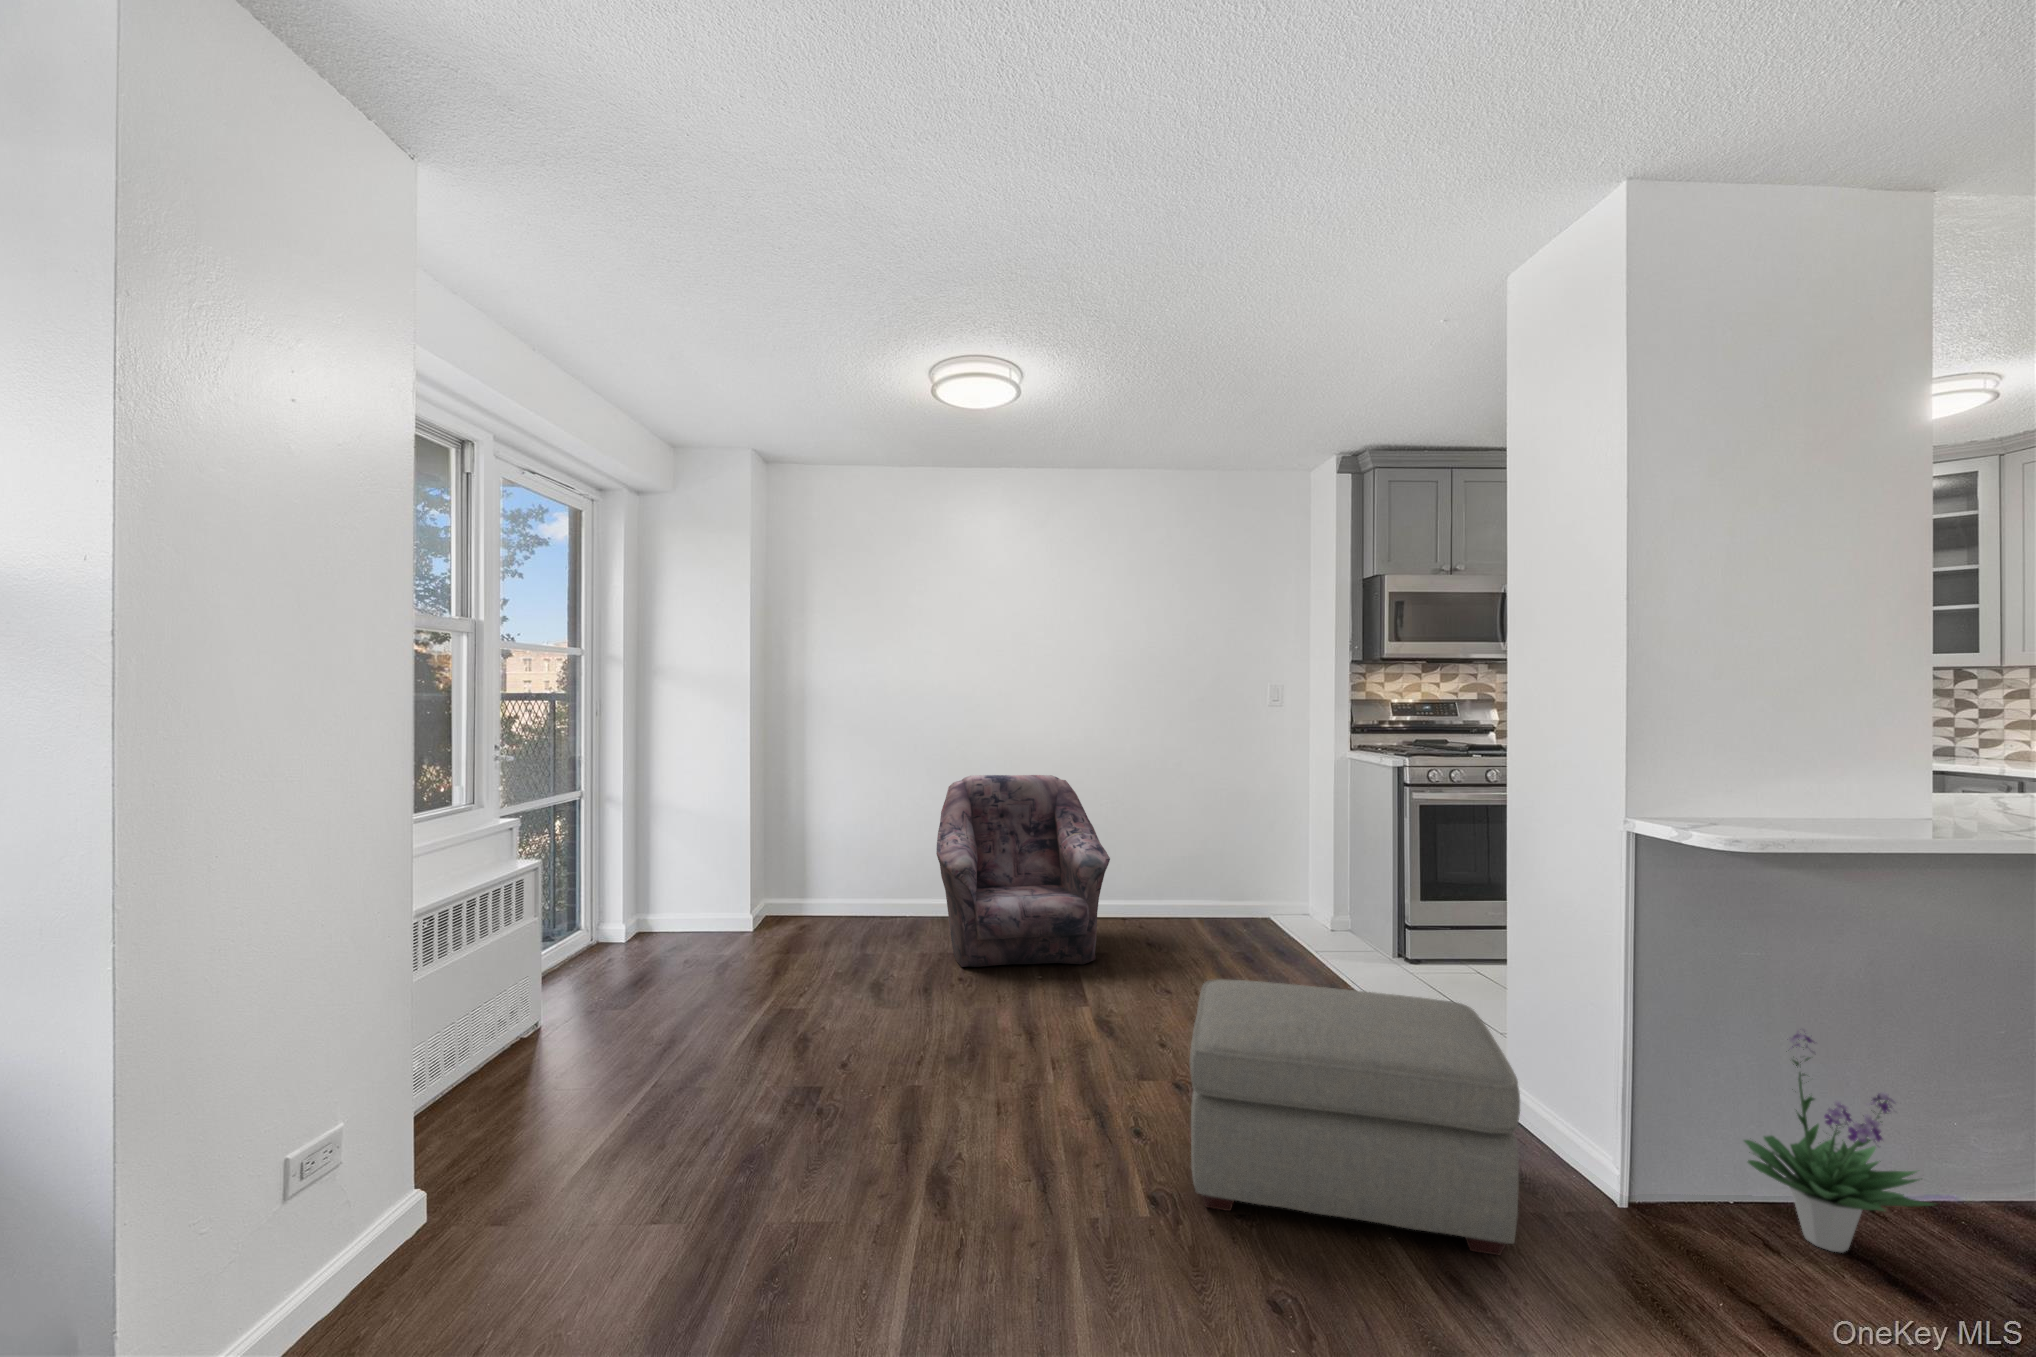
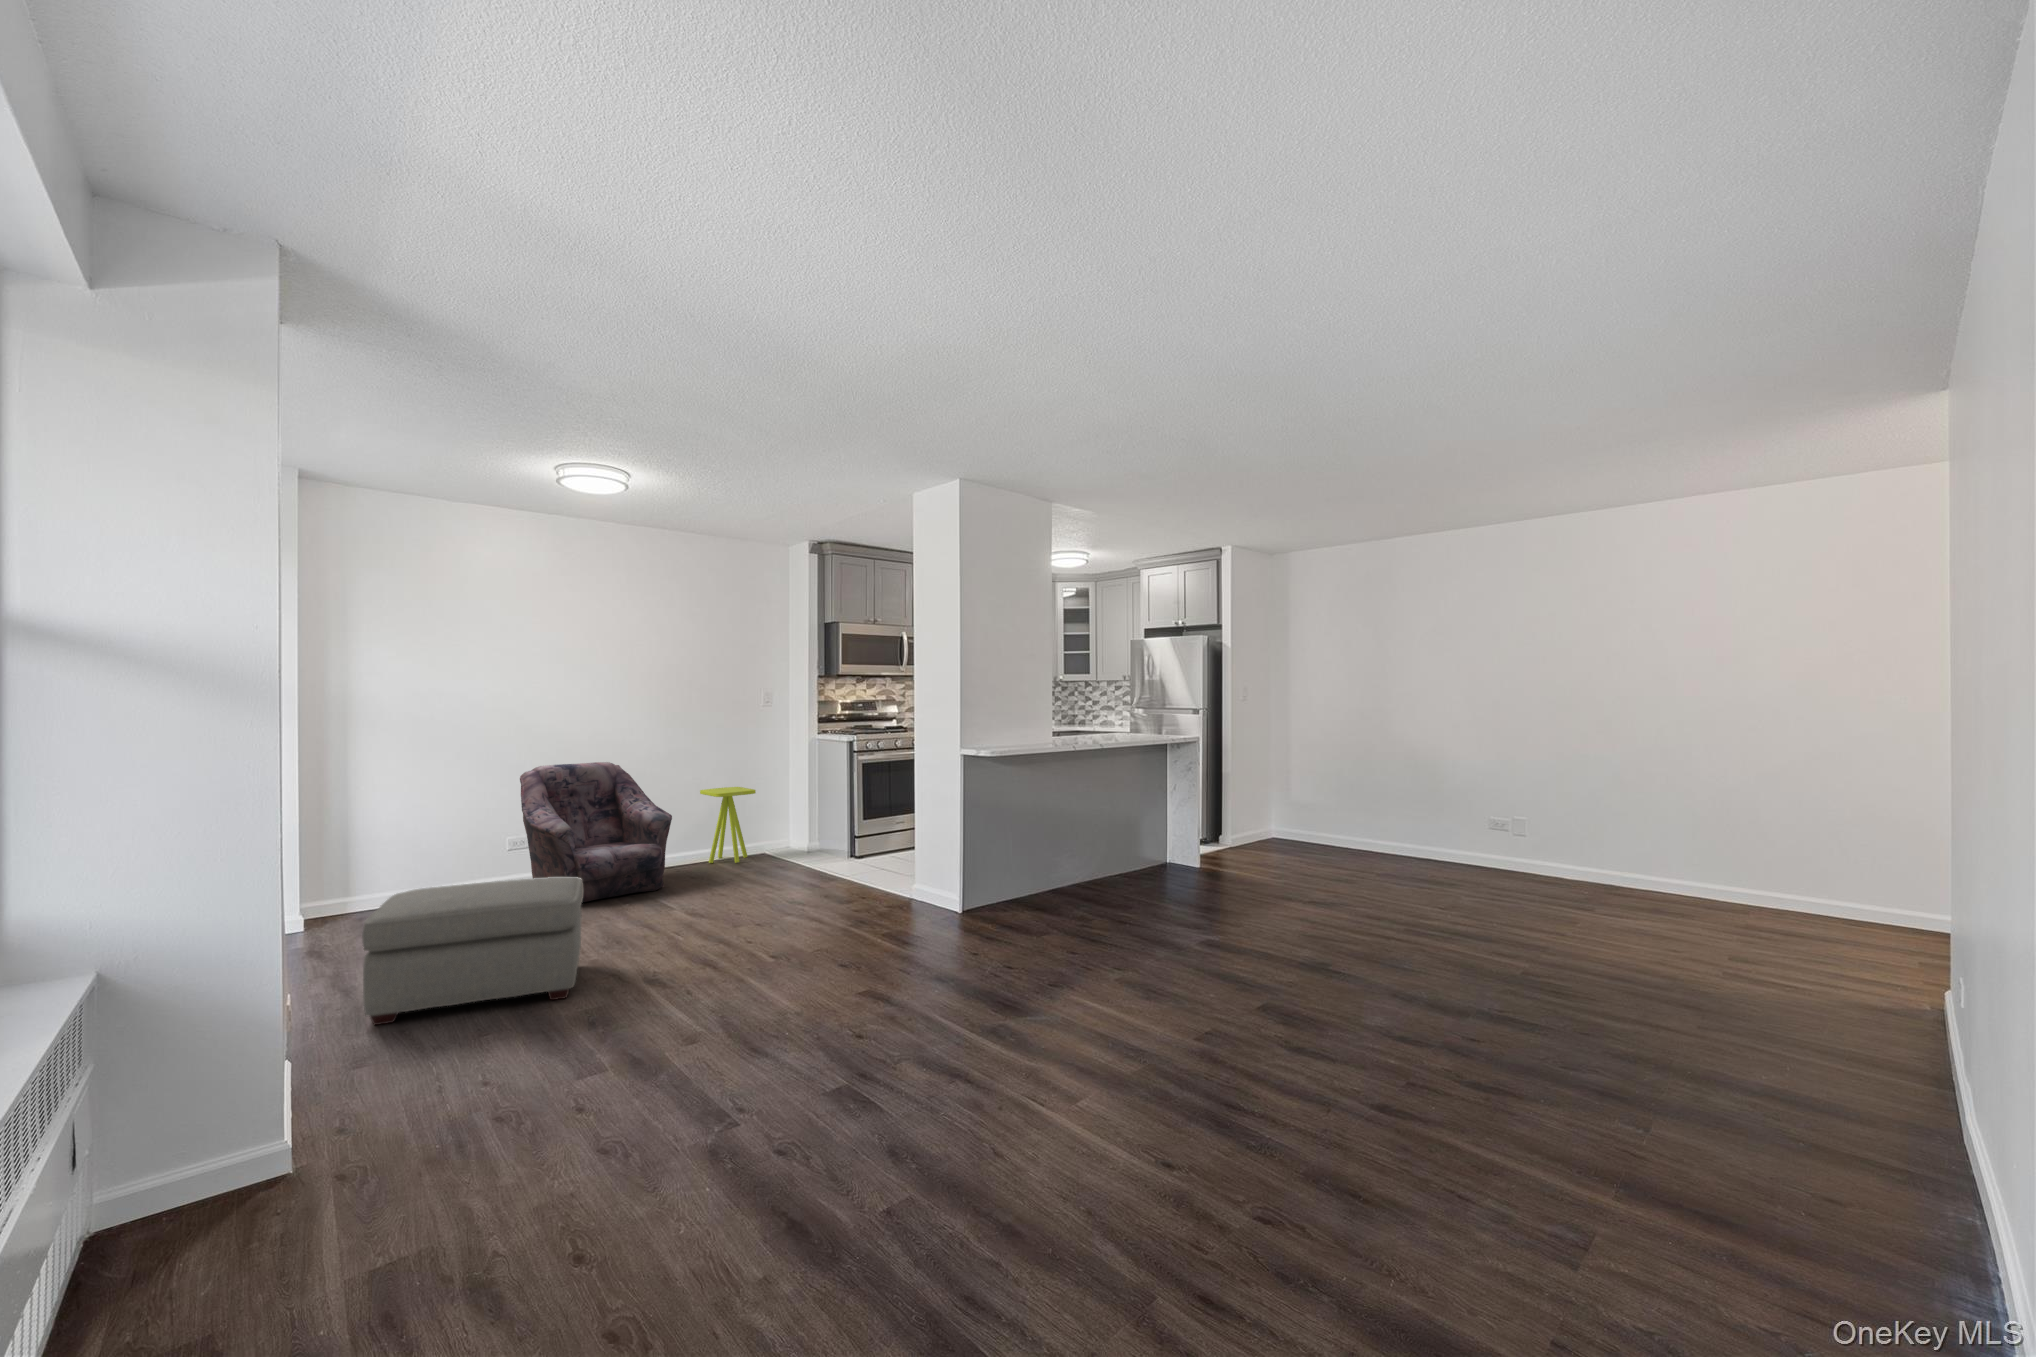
side table: none [1176,820,1249,933] -> present [700,787,756,863]
ottoman: present [1190,979,1520,1255] -> present [362,877,583,1025]
potted plant: present [1744,1031,1934,1252] -> none [1011,824,1073,910]

